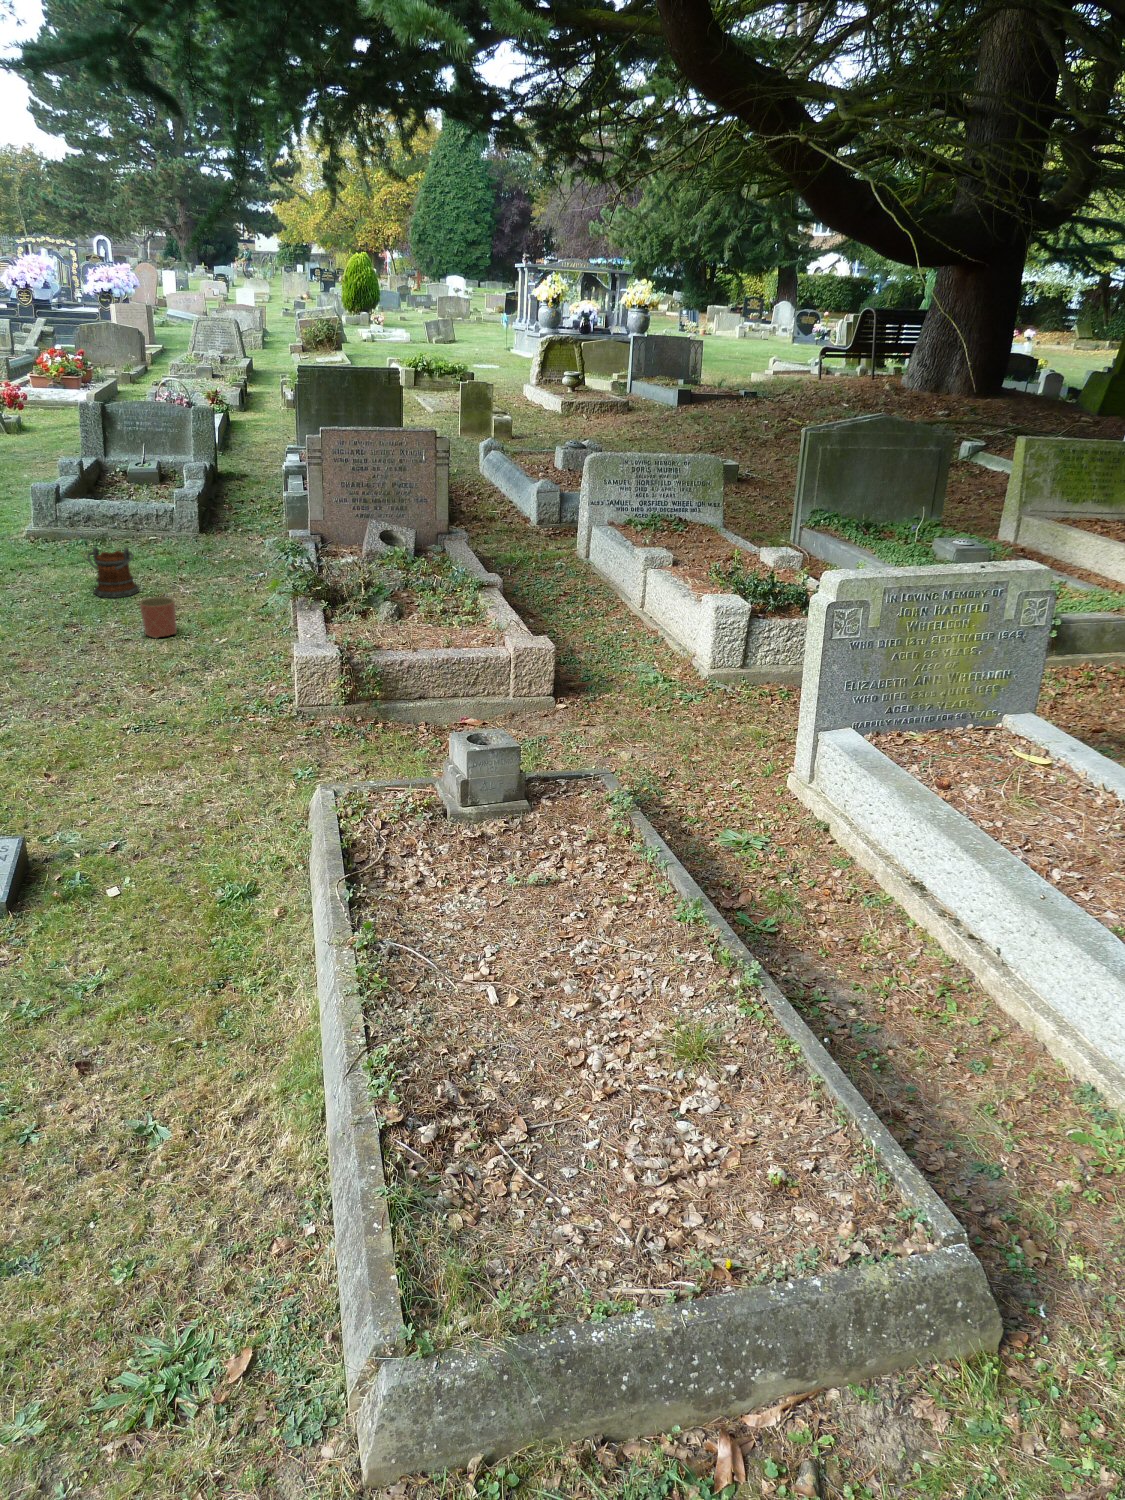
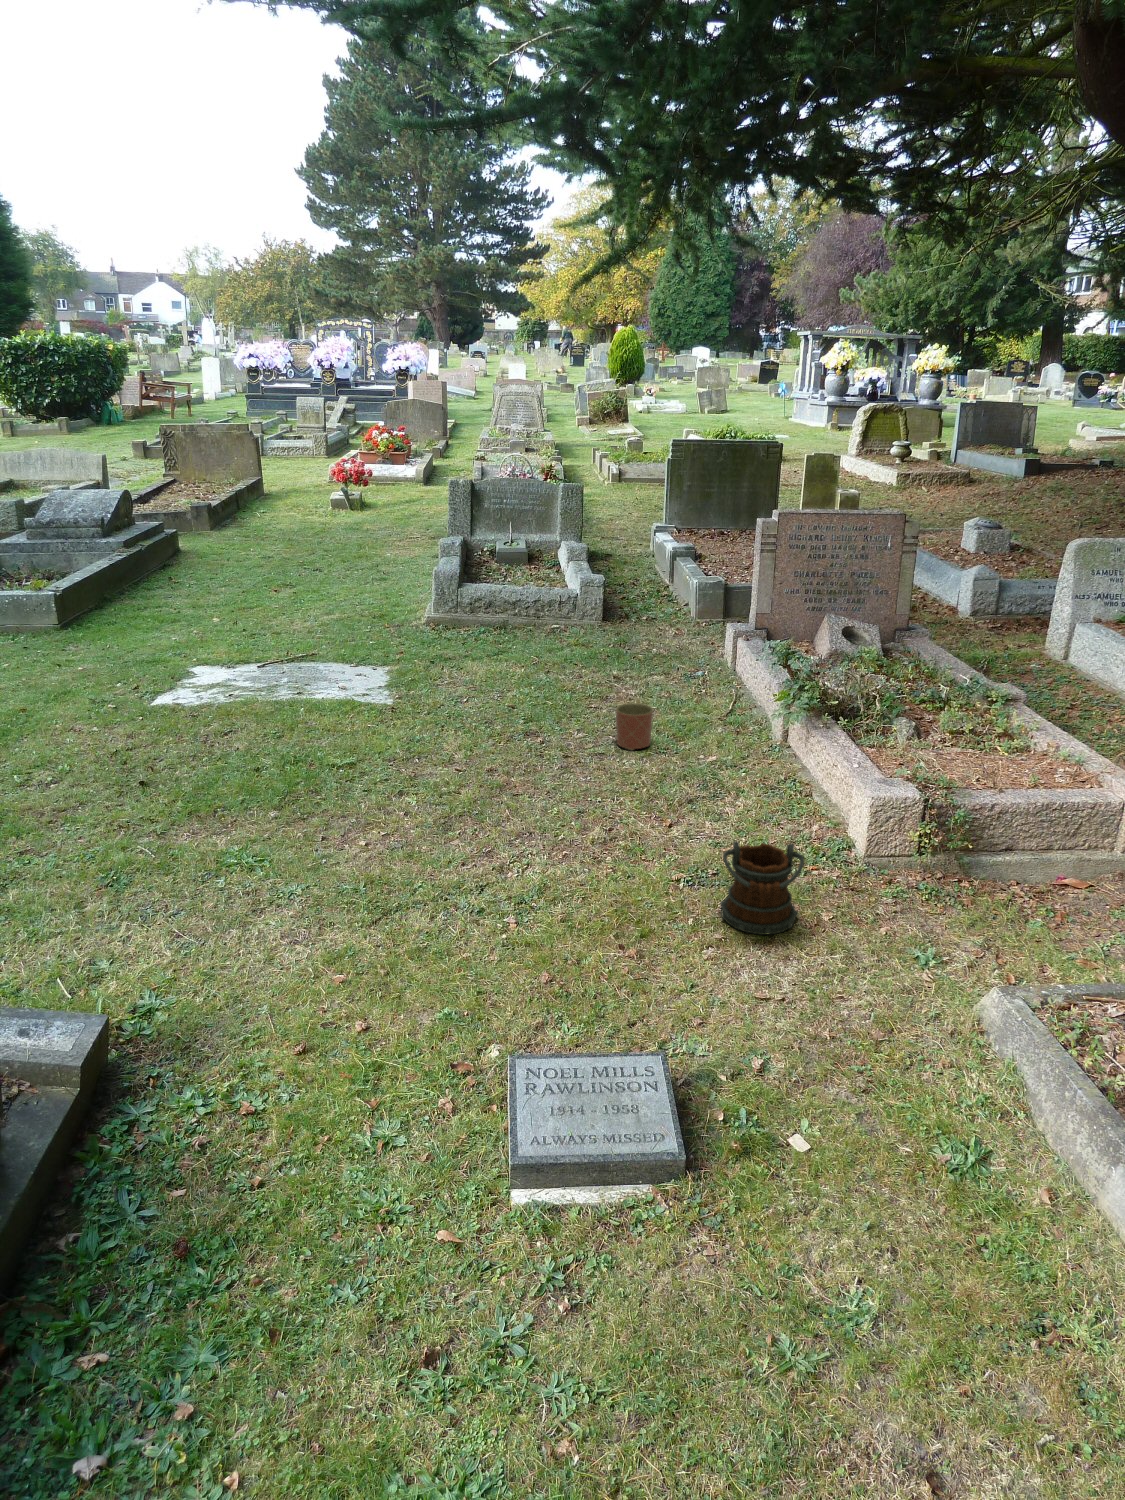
bucket: present [87,548,139,598] -> present [721,841,804,935]

